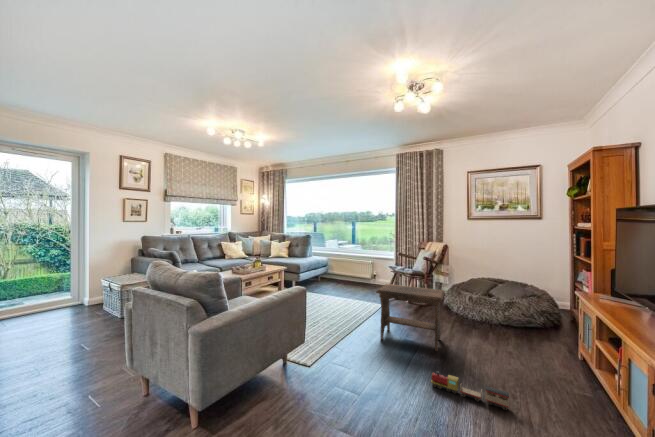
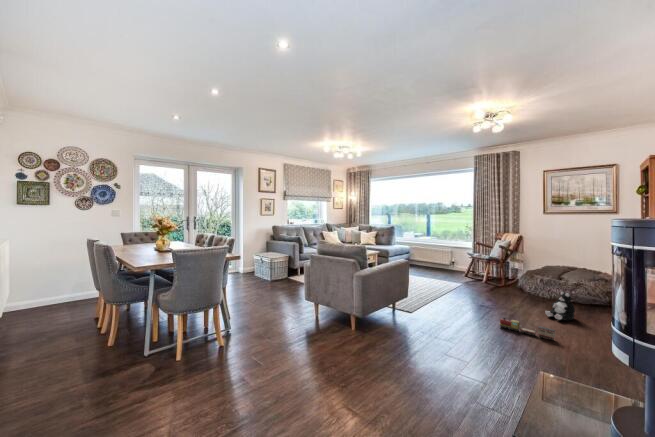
footstool: present [376,284,445,351] -> none [458,264,515,312]
plush toy: none [484,320,520,362] -> present [545,291,575,320]

